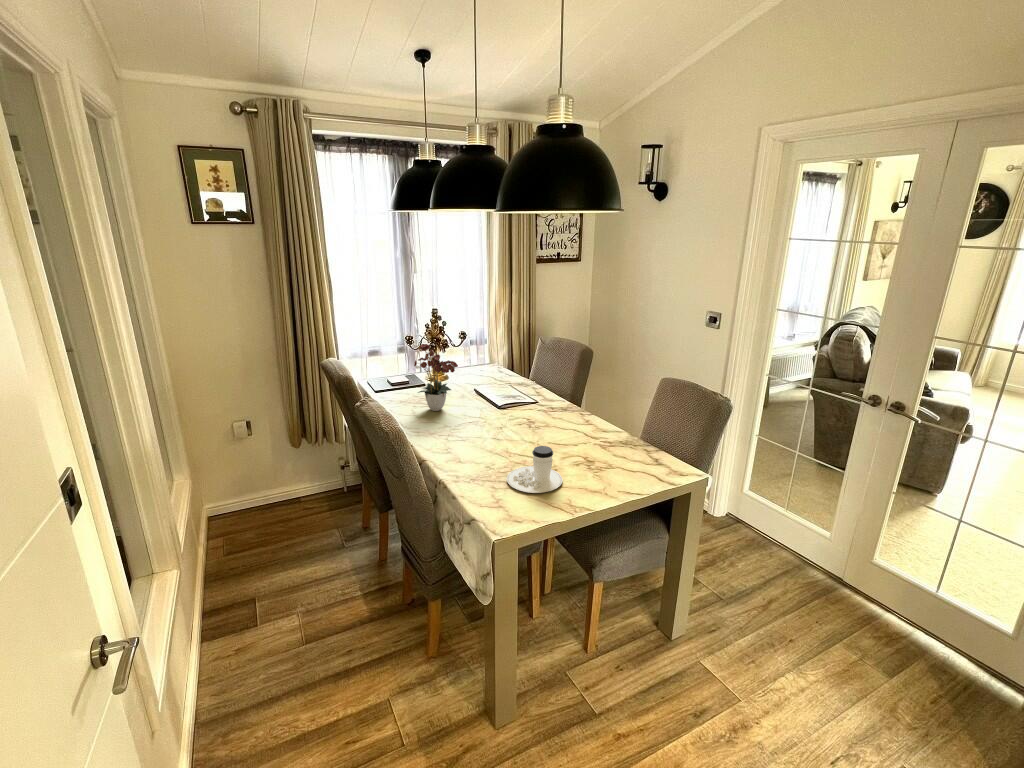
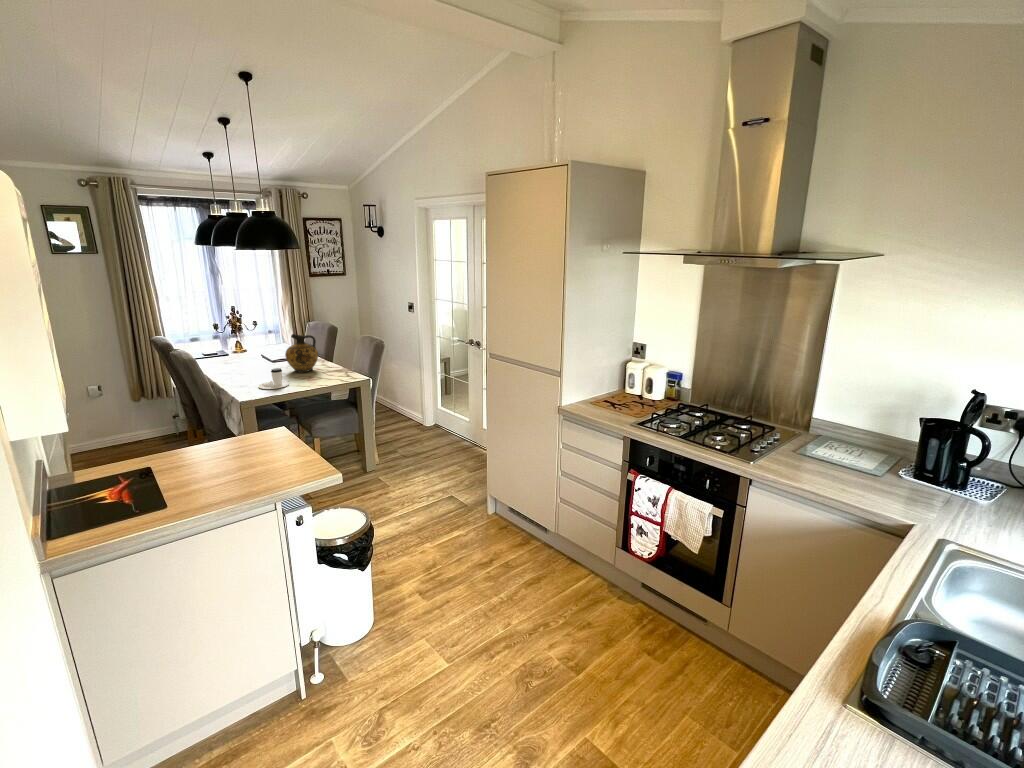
flower arrangement: present [414,344,458,411] -> none [212,323,245,365]
ceramic jug: none [537,370,594,441] -> present [285,334,318,372]

